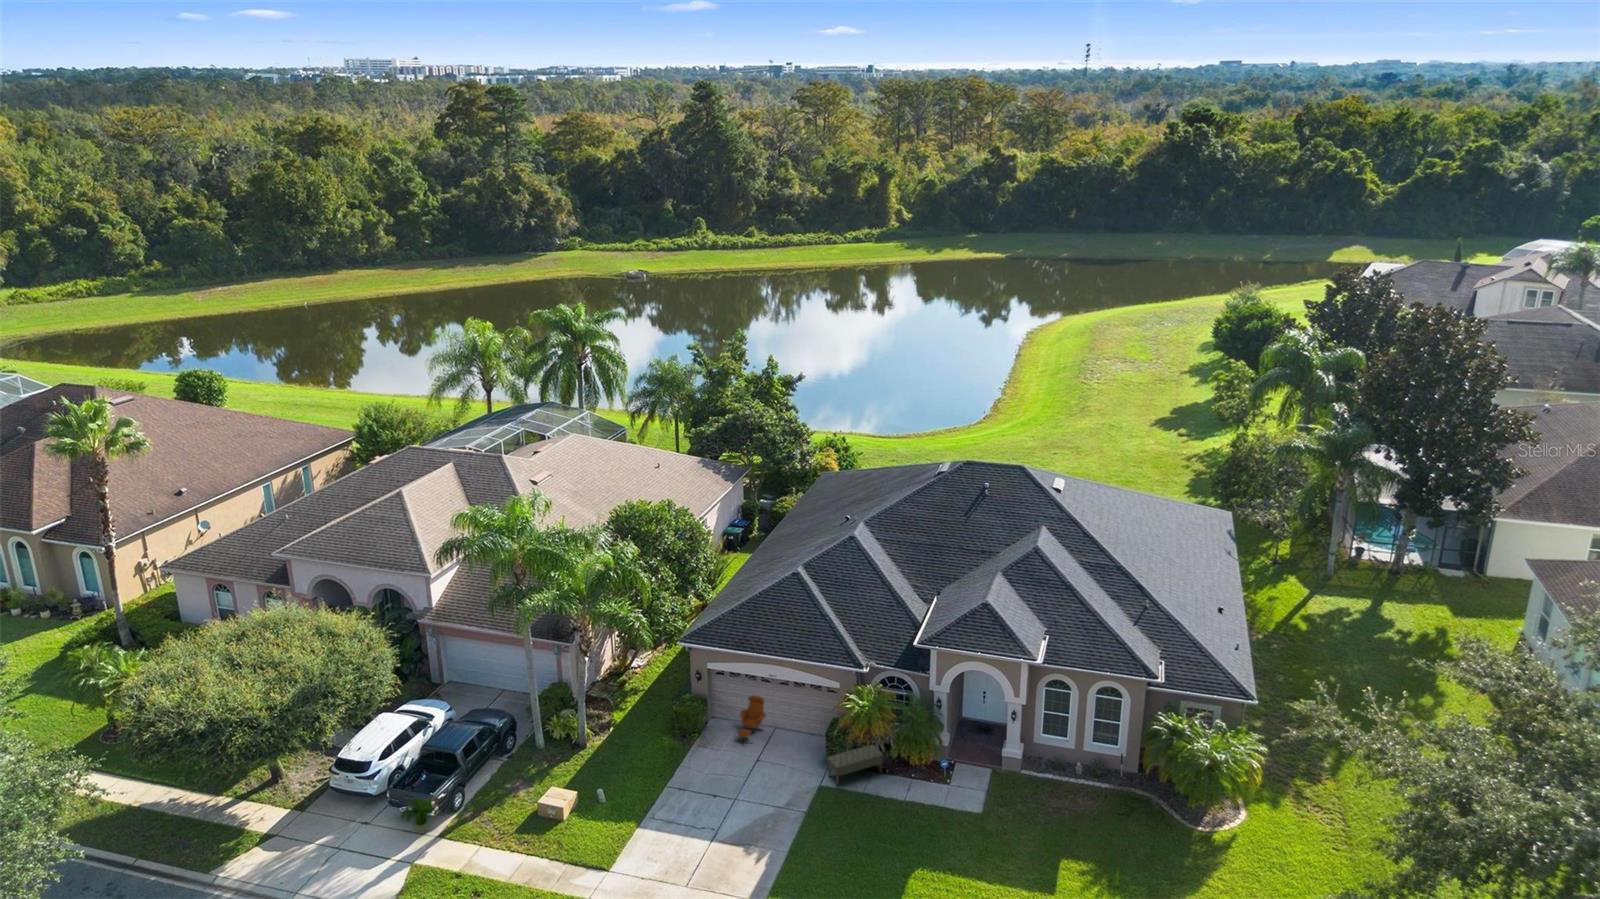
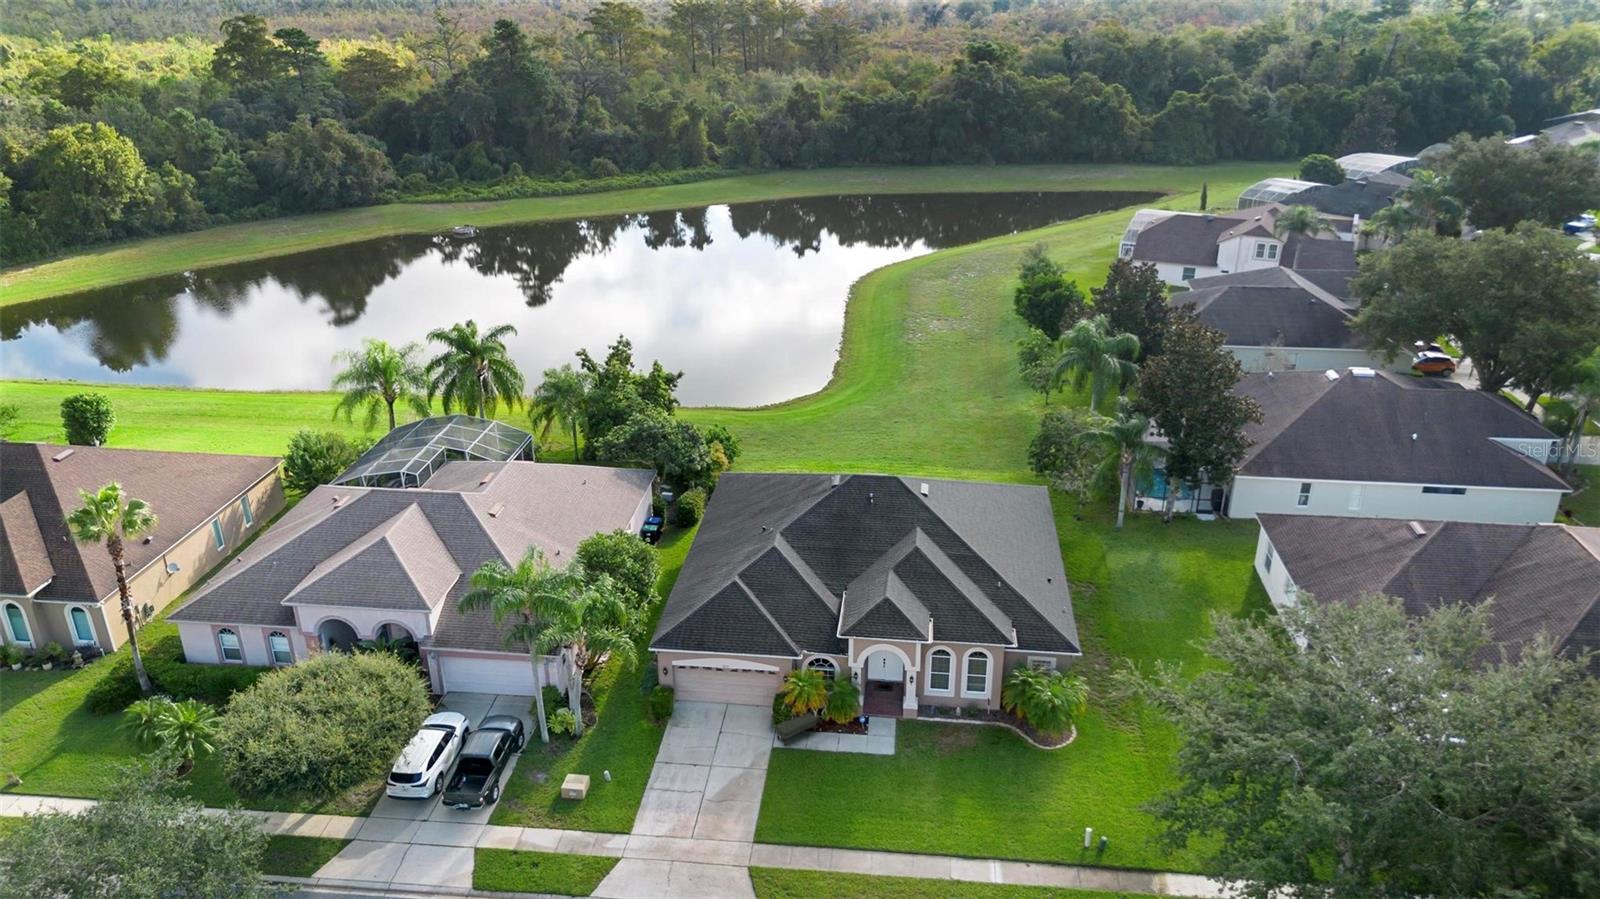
lounge chair: present [738,695,766,741] -> none [700,681,721,722]
potted plant: present [402,797,434,834] -> none [461,795,488,824]

